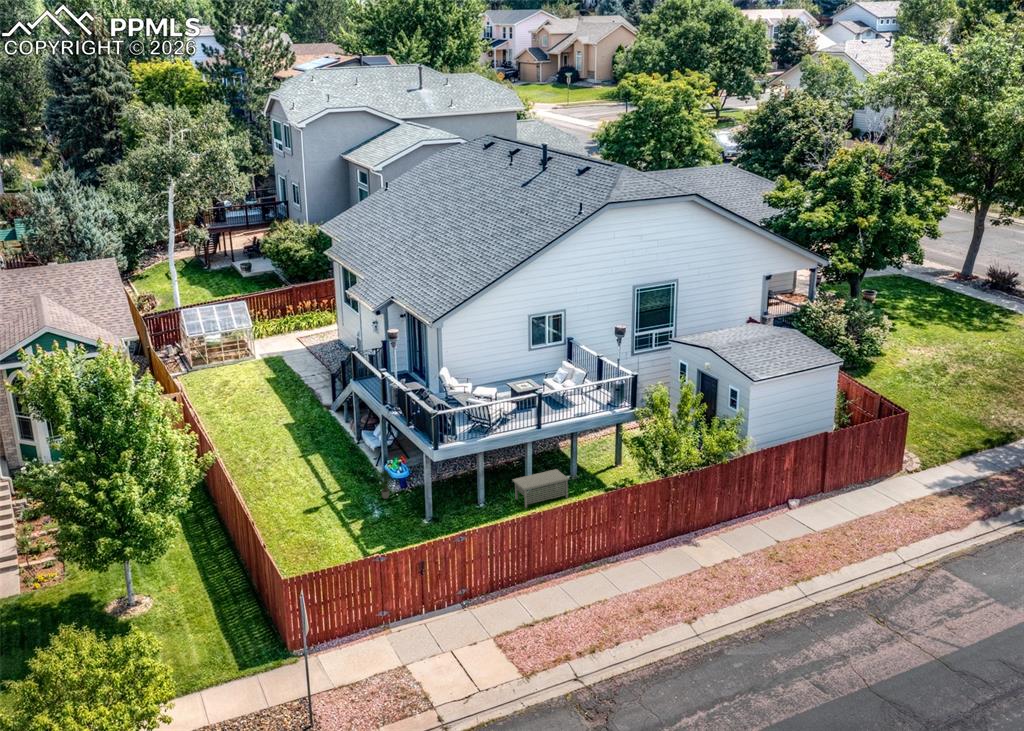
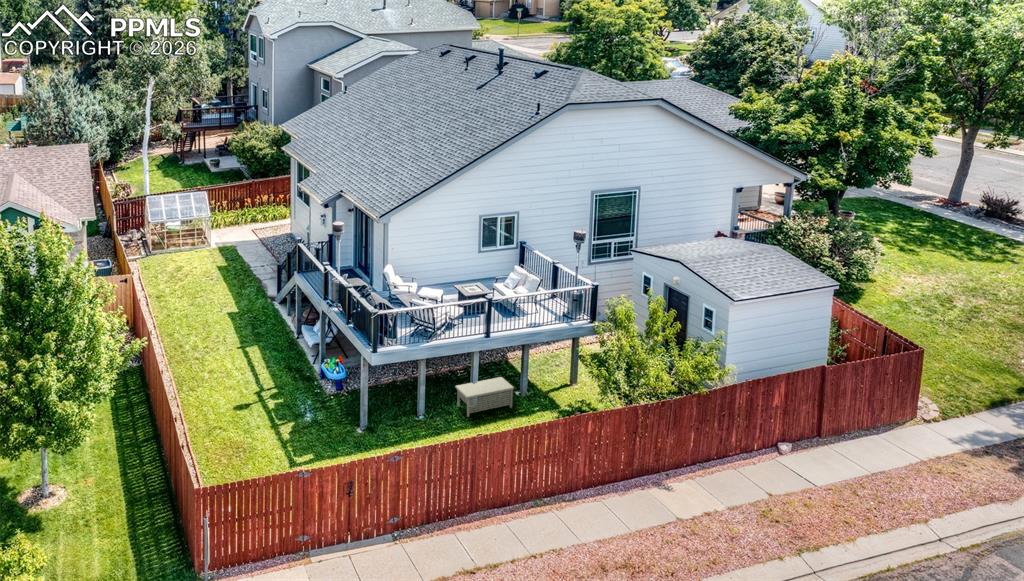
potted plant: present [378,470,390,499] -> none [310,366,331,399]

